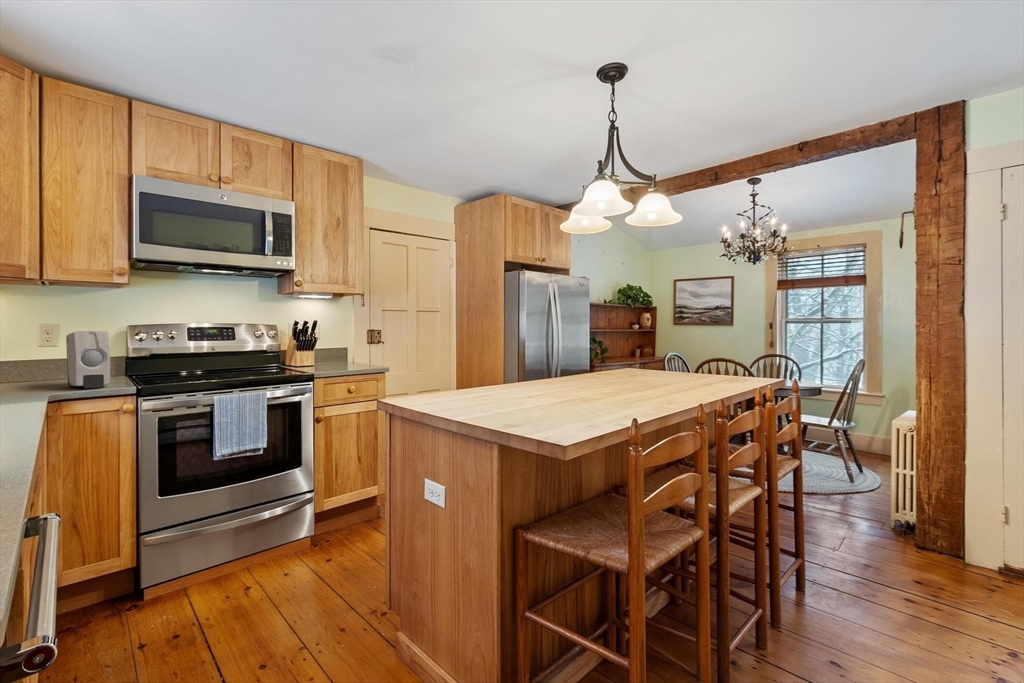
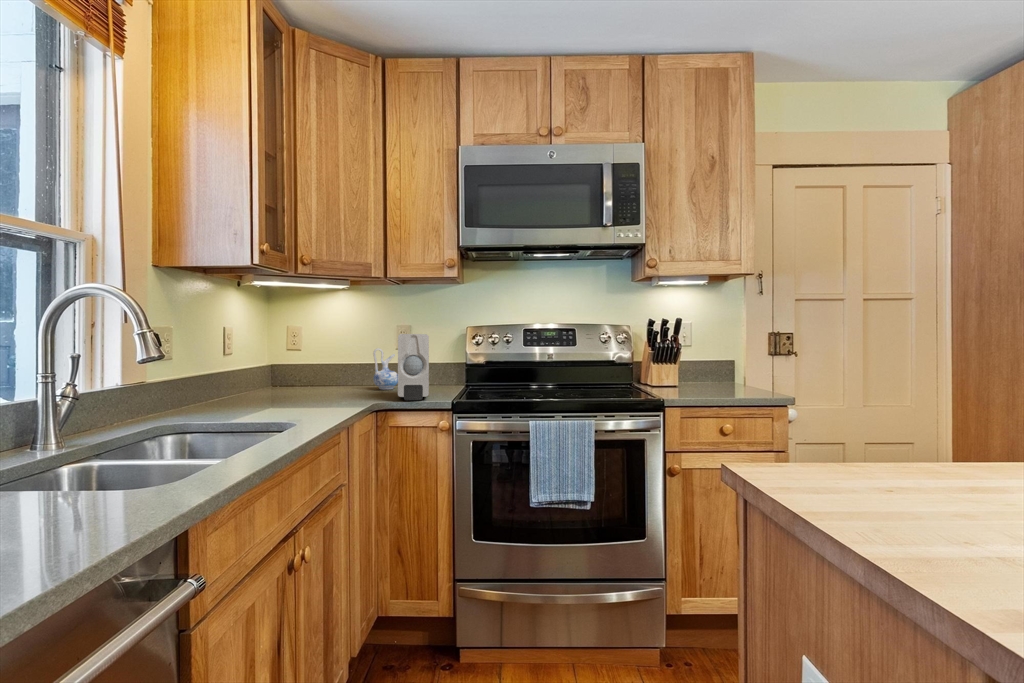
ceramic pitcher: none [20,344,52,383] -> present [373,348,398,389]

